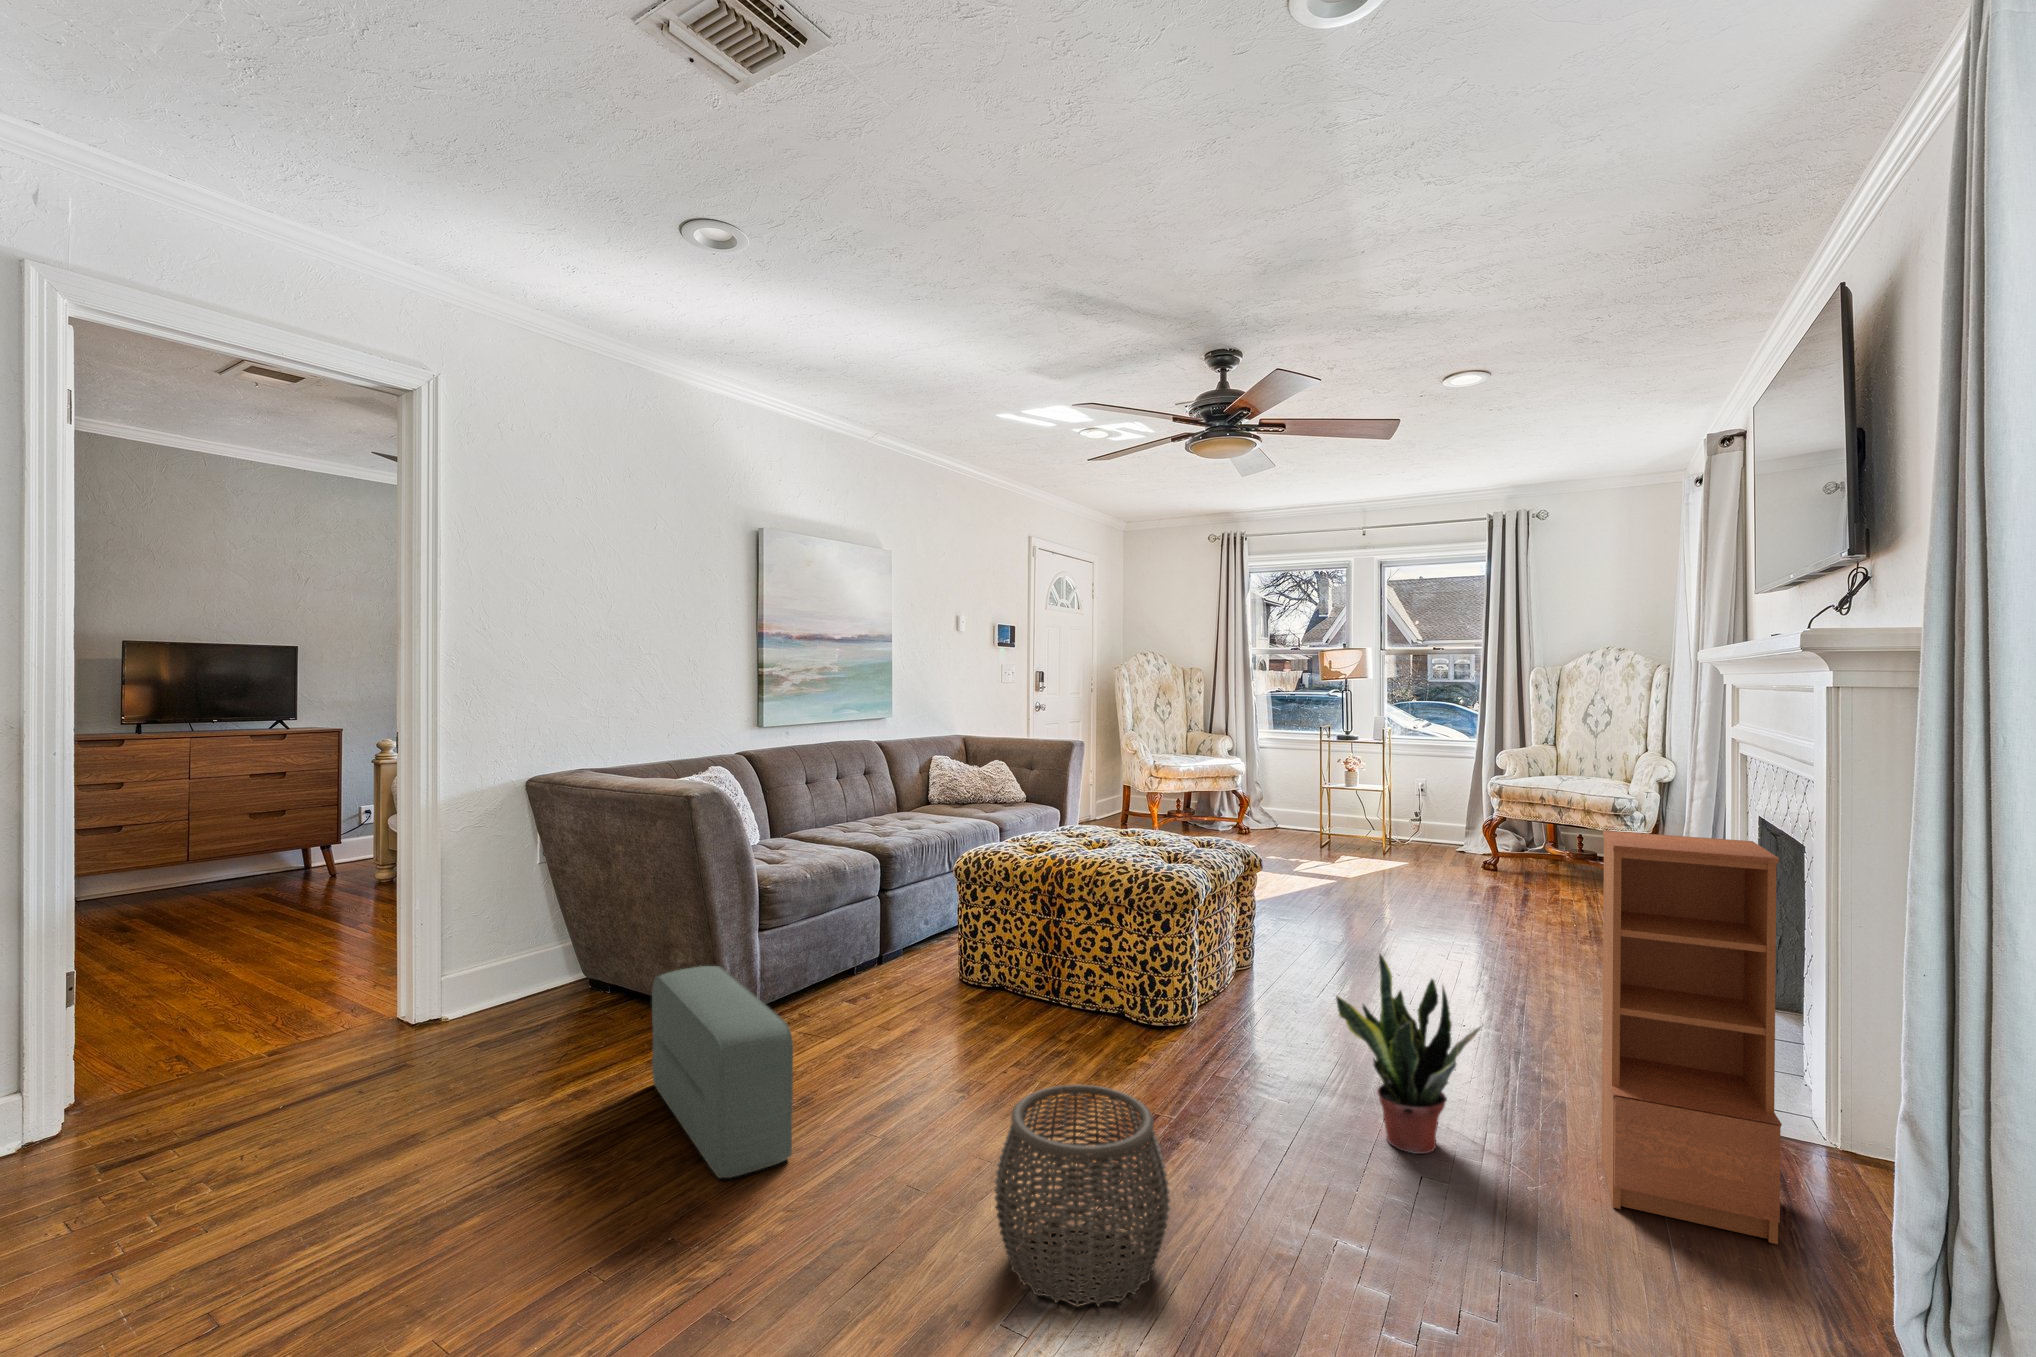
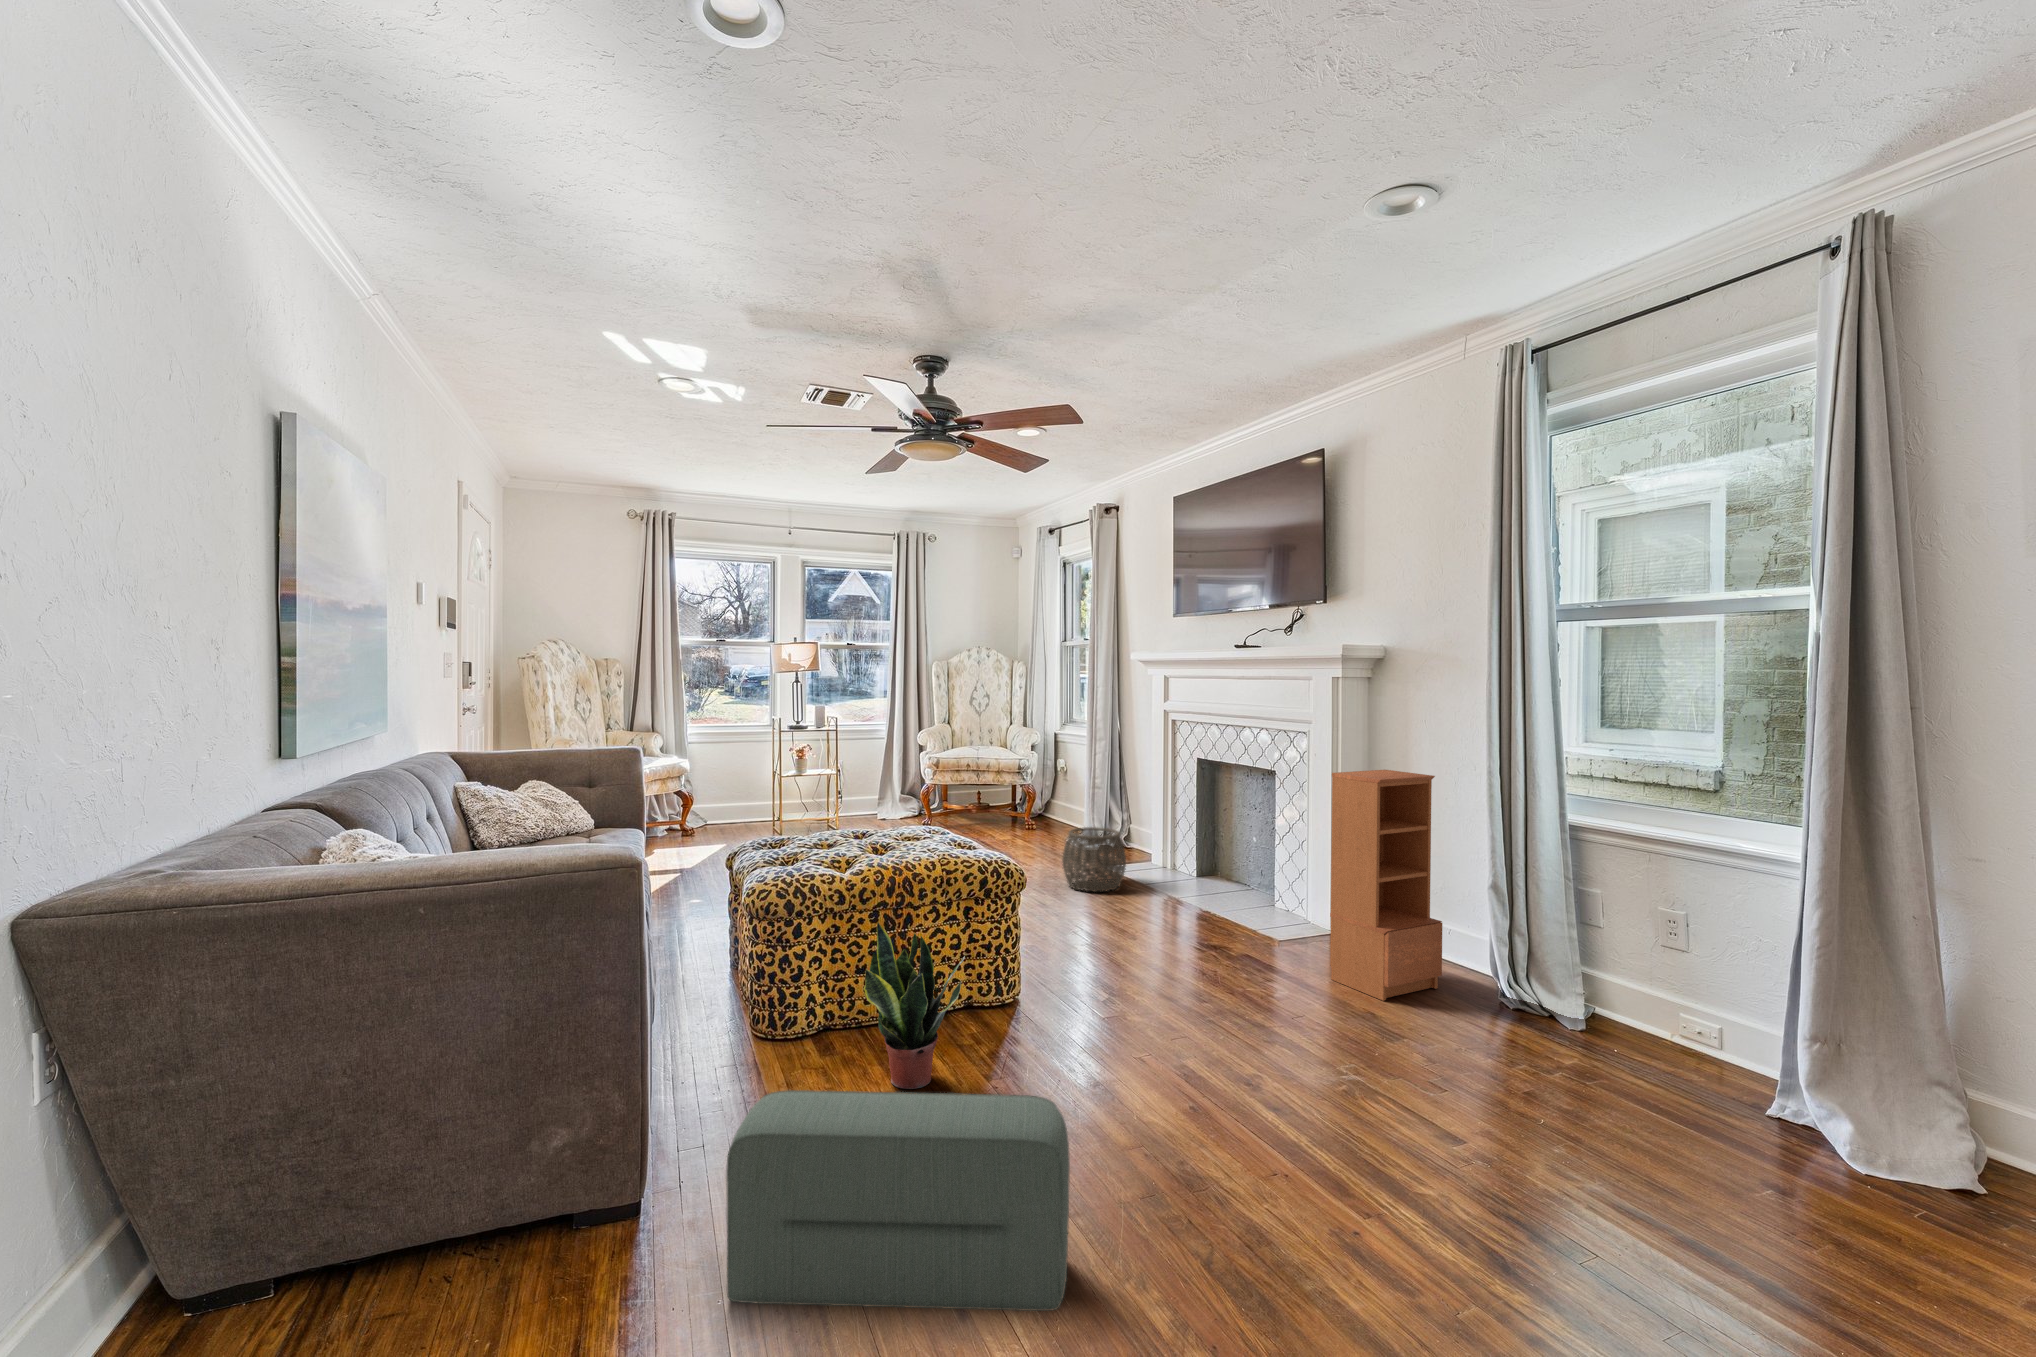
potted plant: present [1336,954,1482,1154] -> present [864,922,965,1089]
woven basket: present [994,1085,1170,1307] -> present [1062,827,1126,892]

